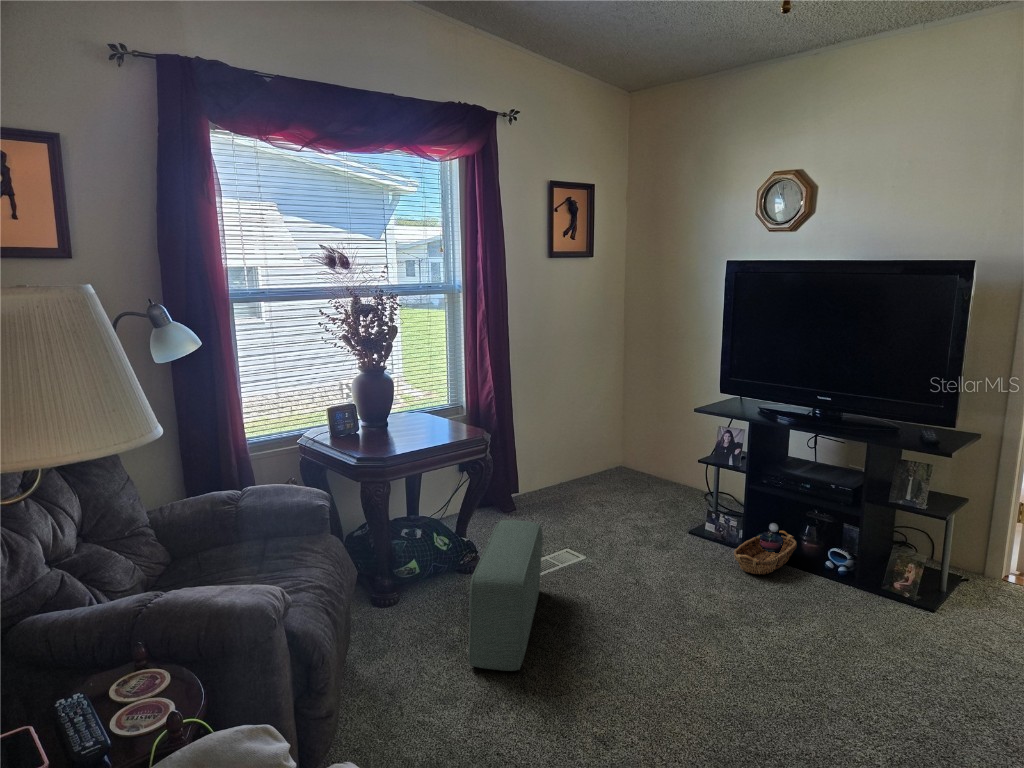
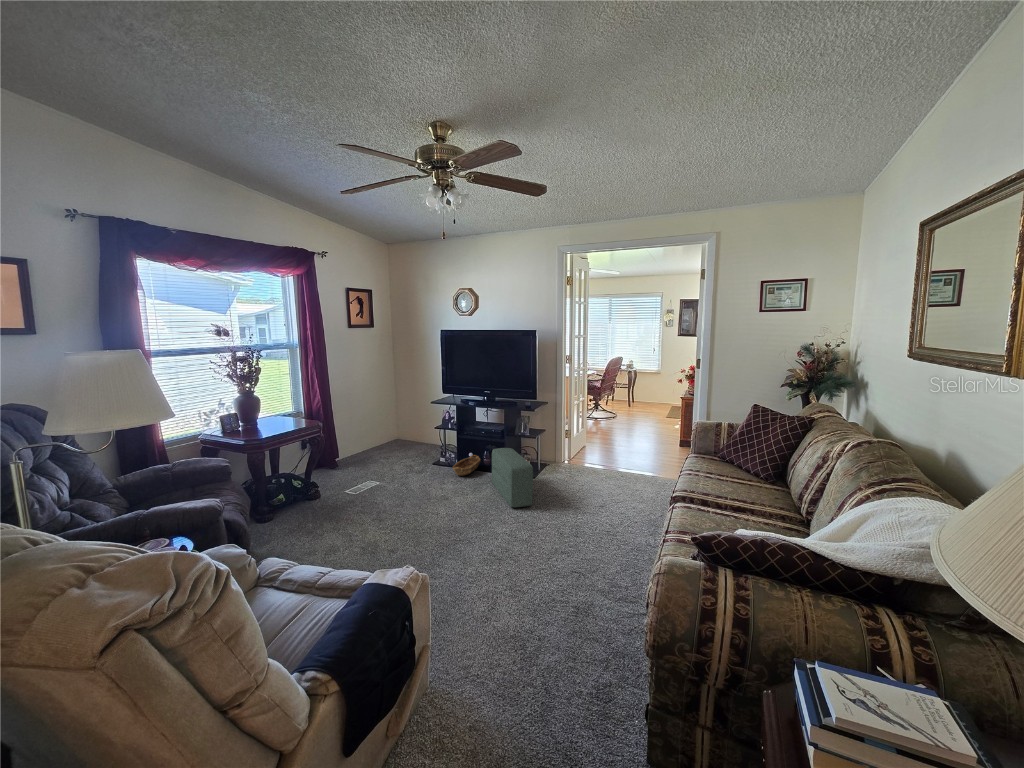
pouf: present [469,520,543,671] -> present [492,448,533,507]

